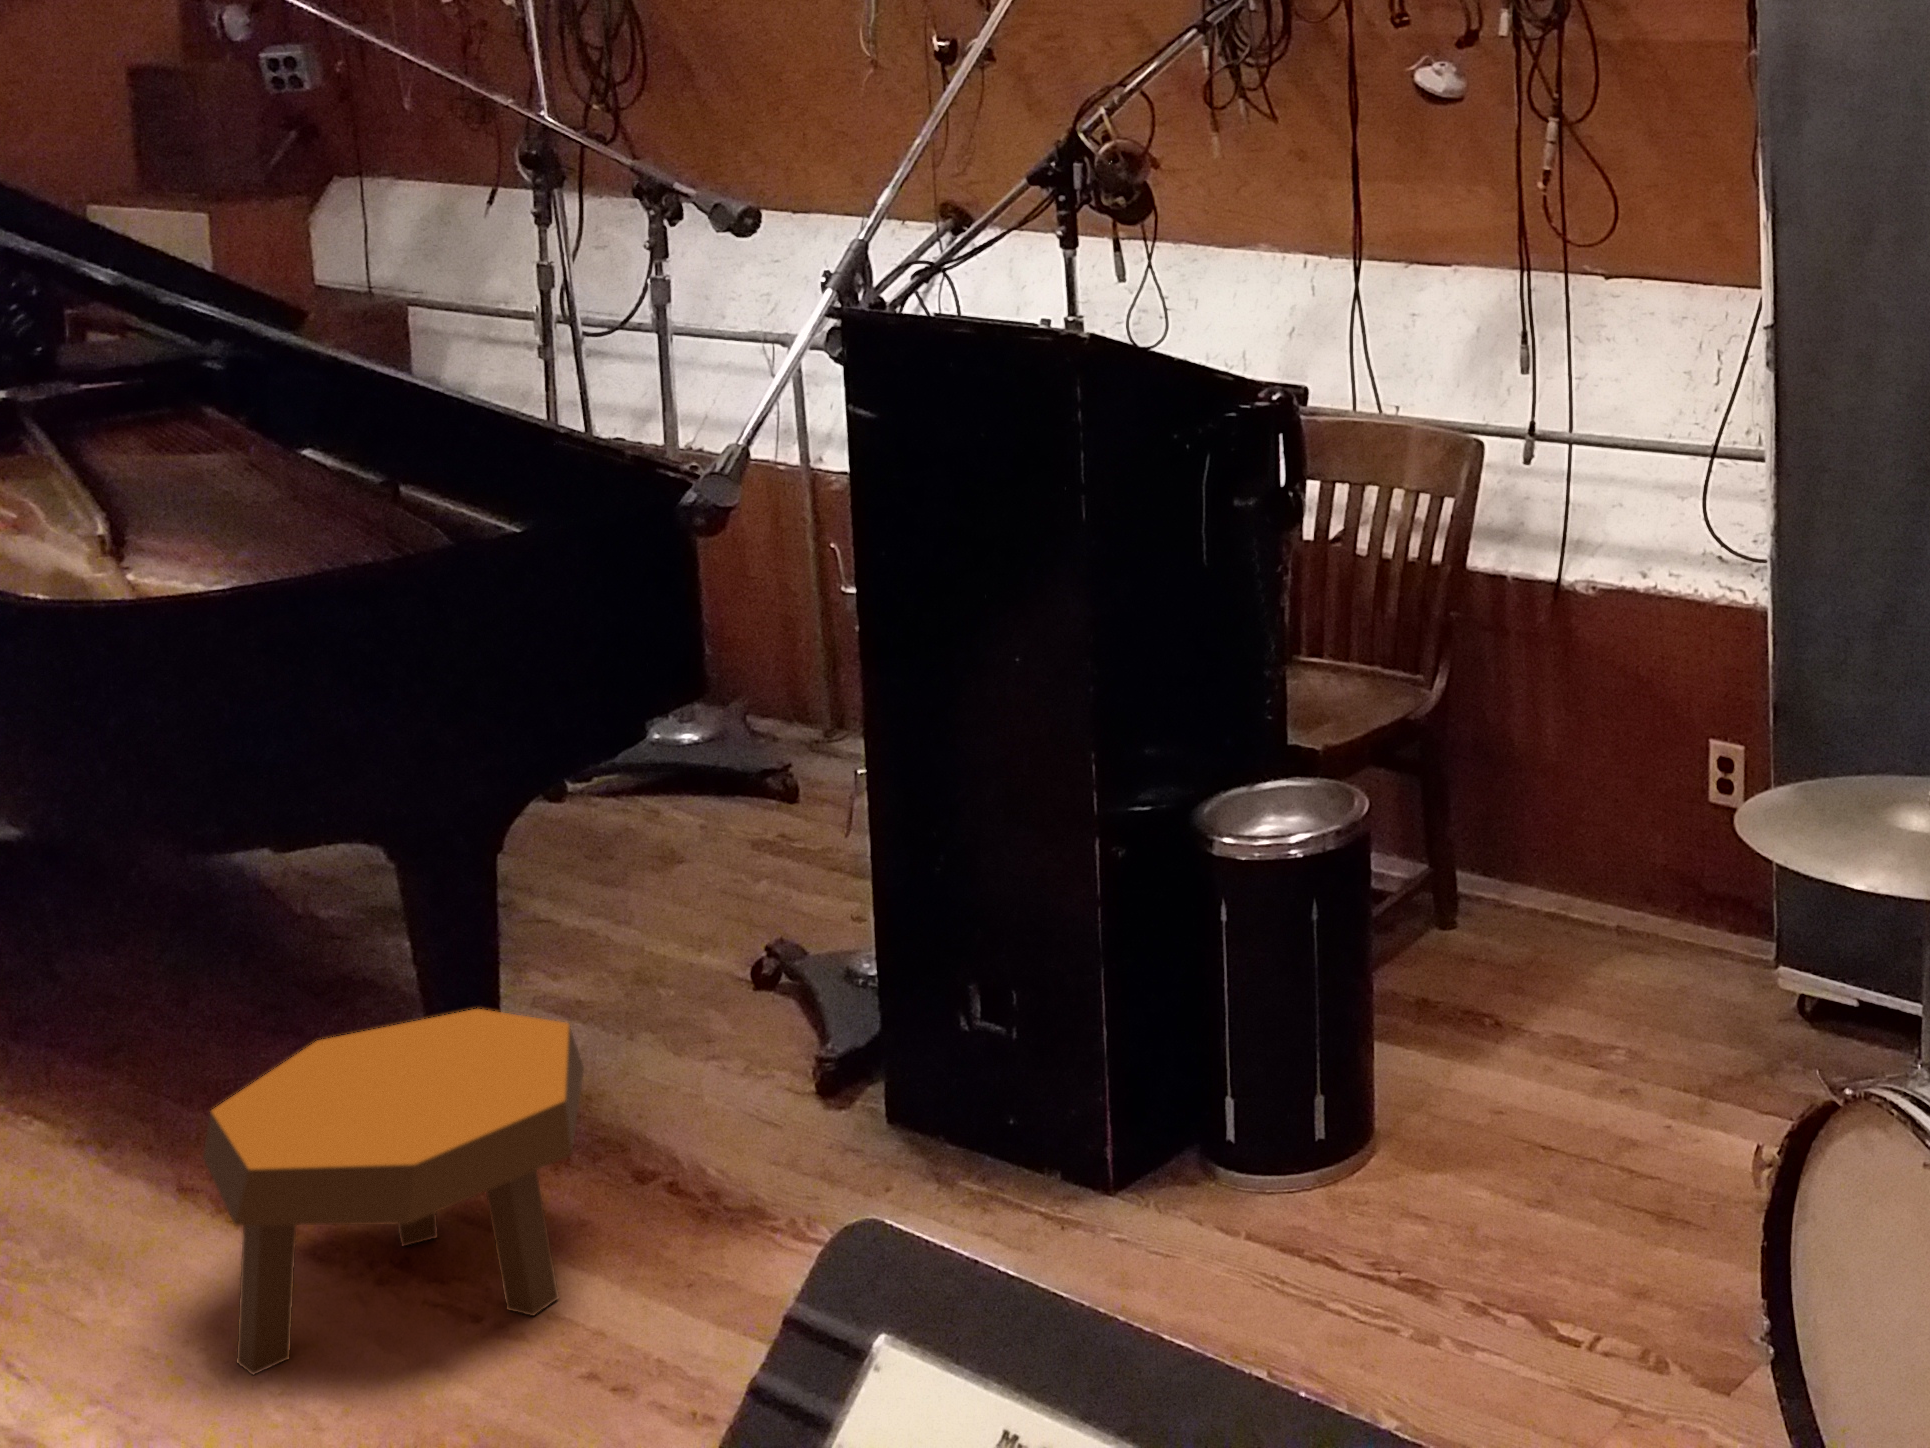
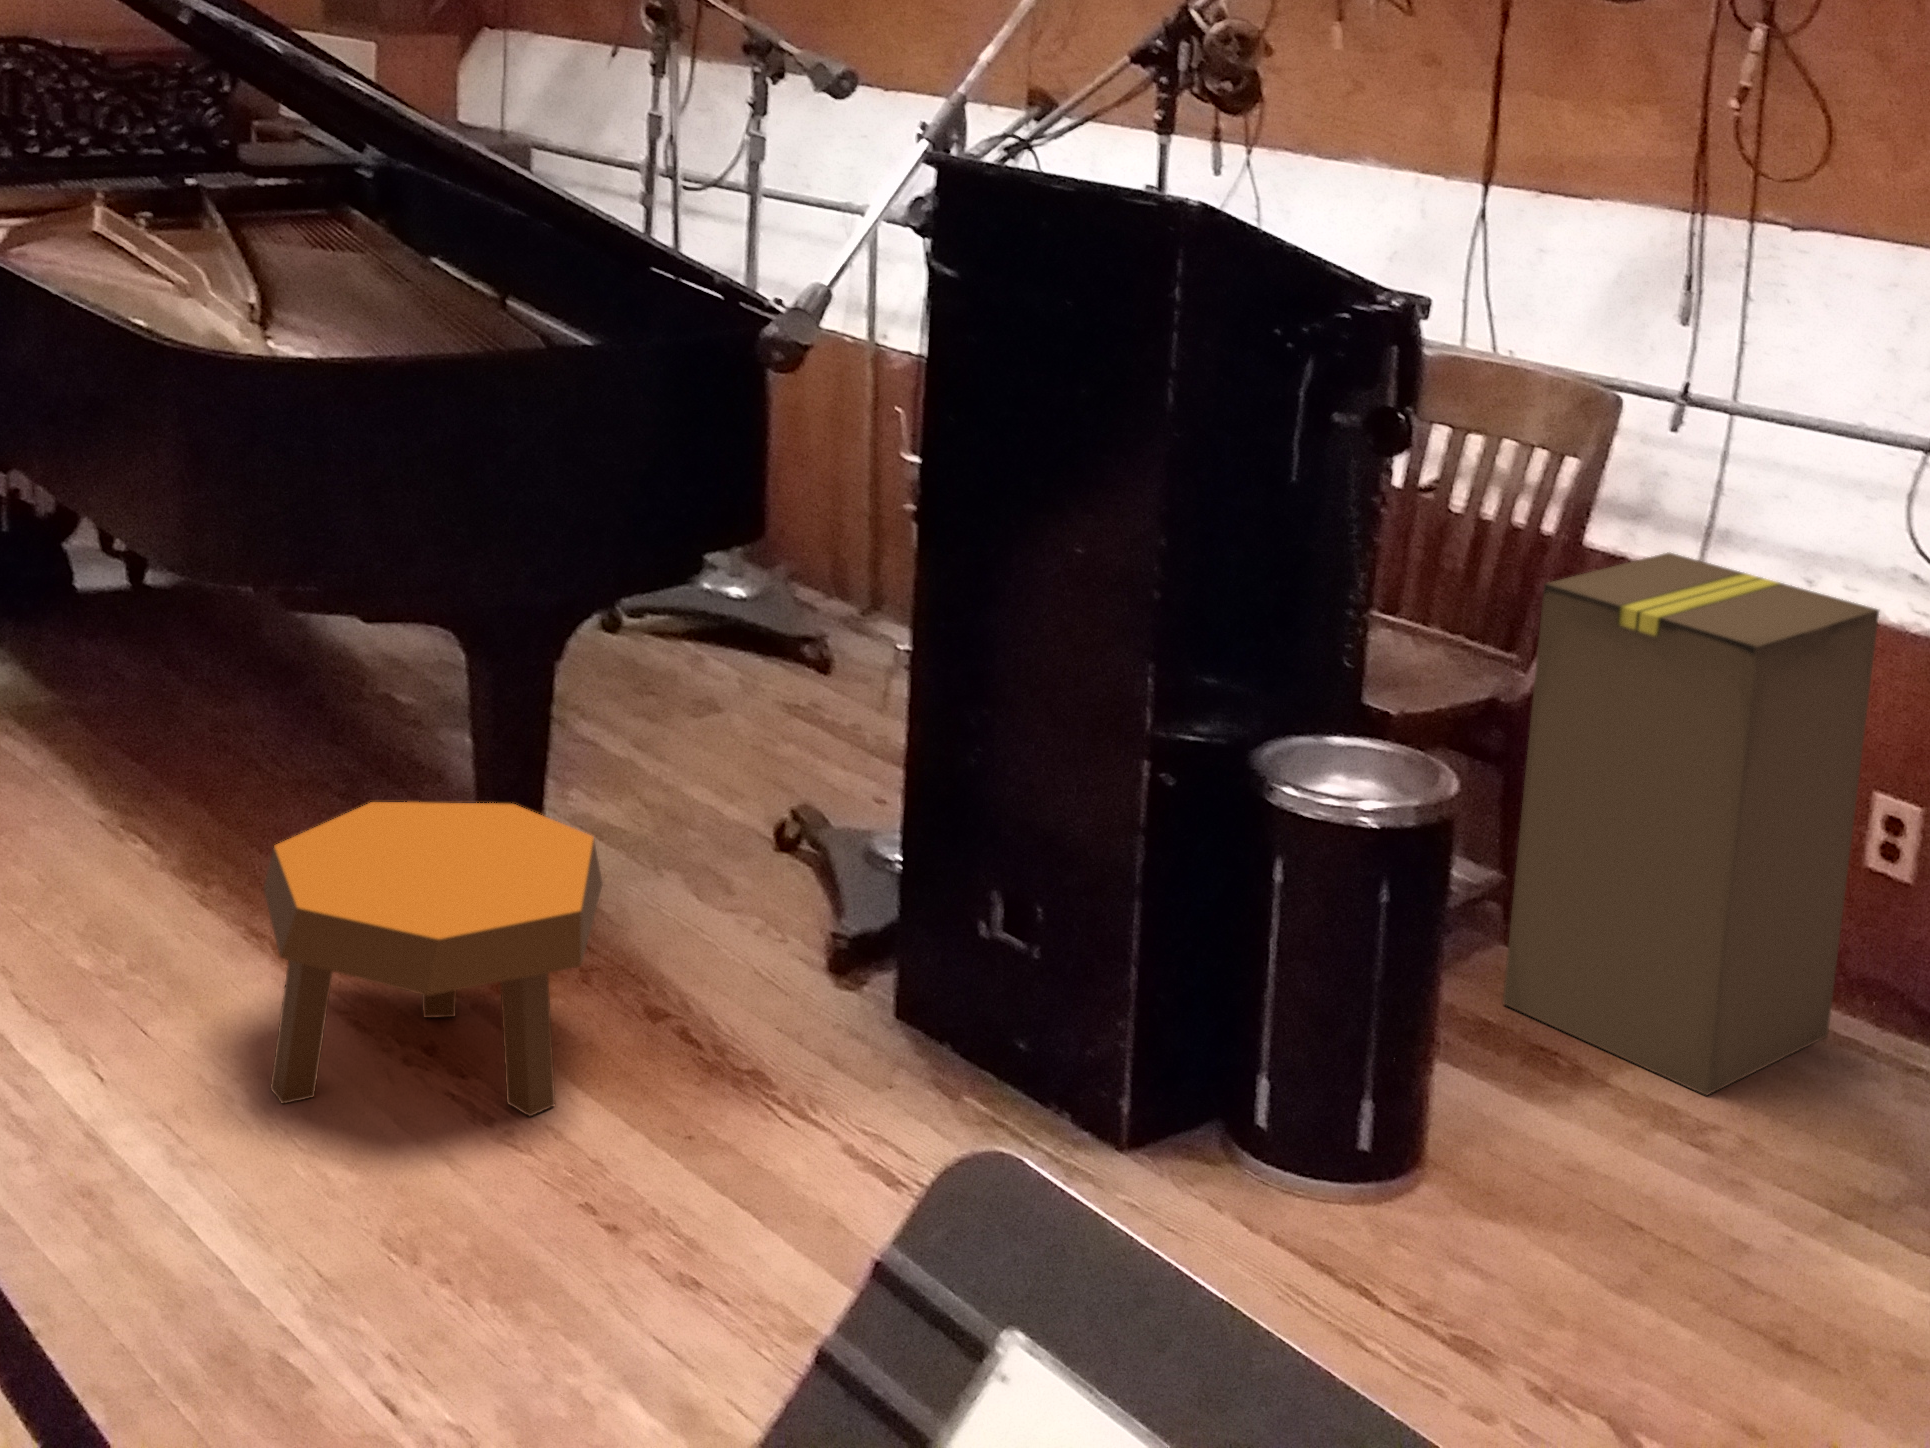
cardboard box: none [1430,568,1693,1022] -> present [1503,553,1879,1095]

